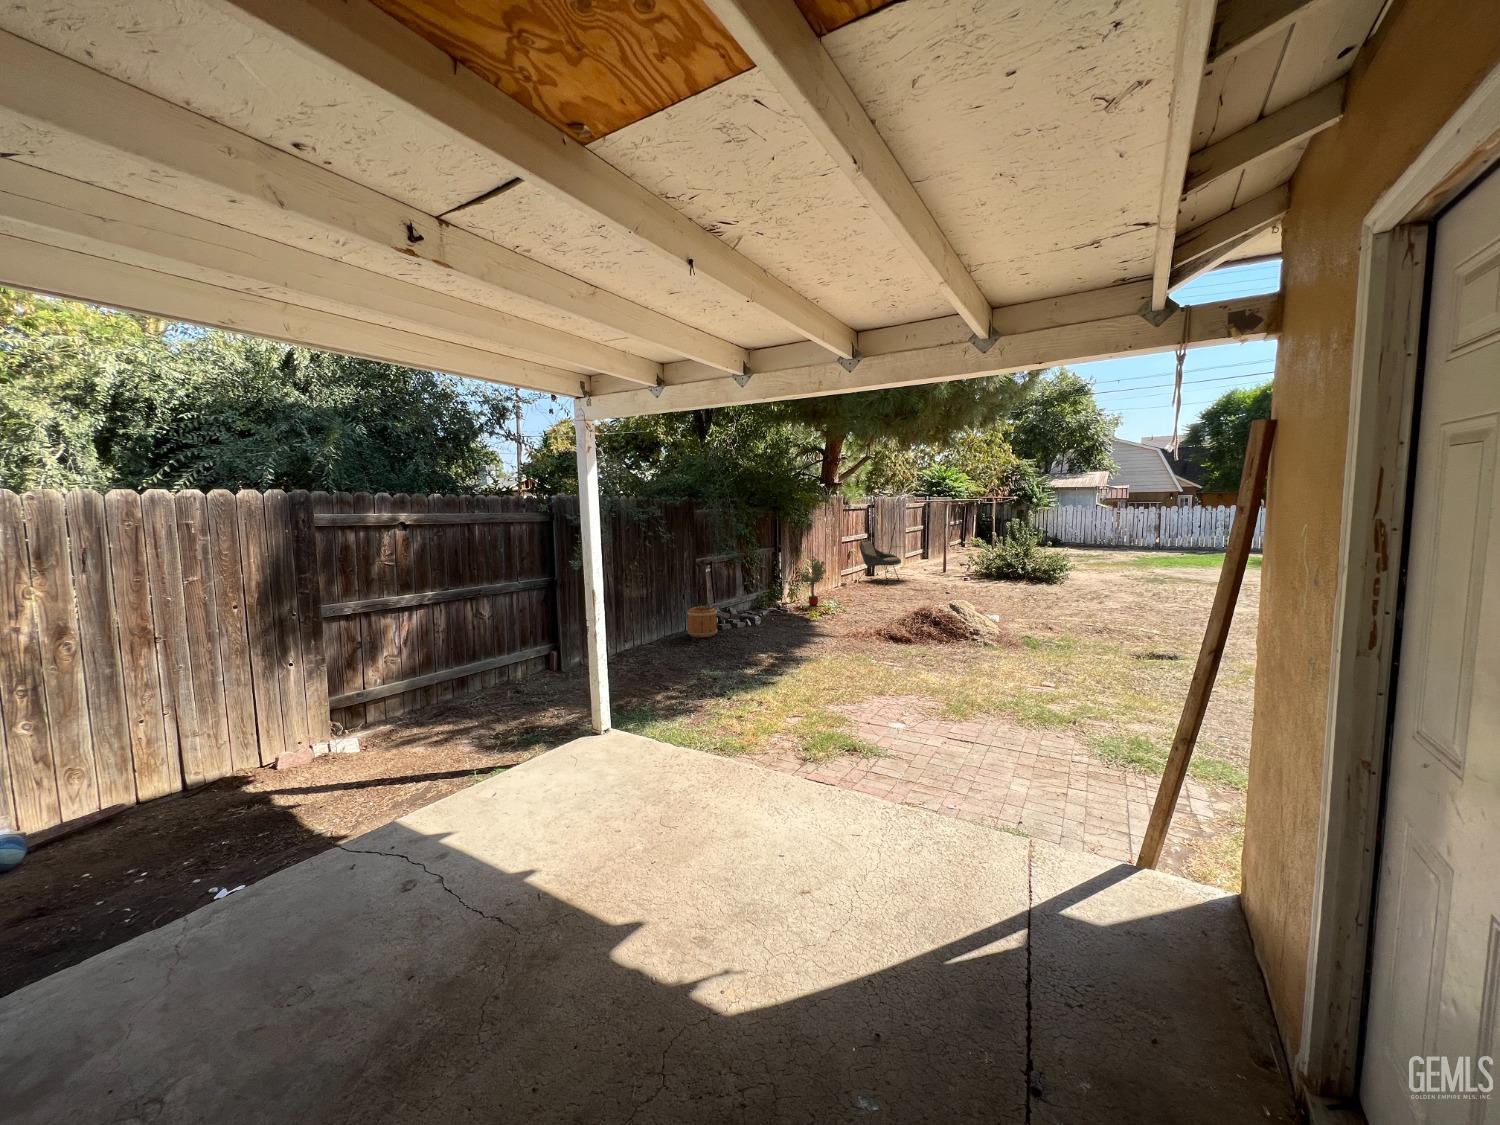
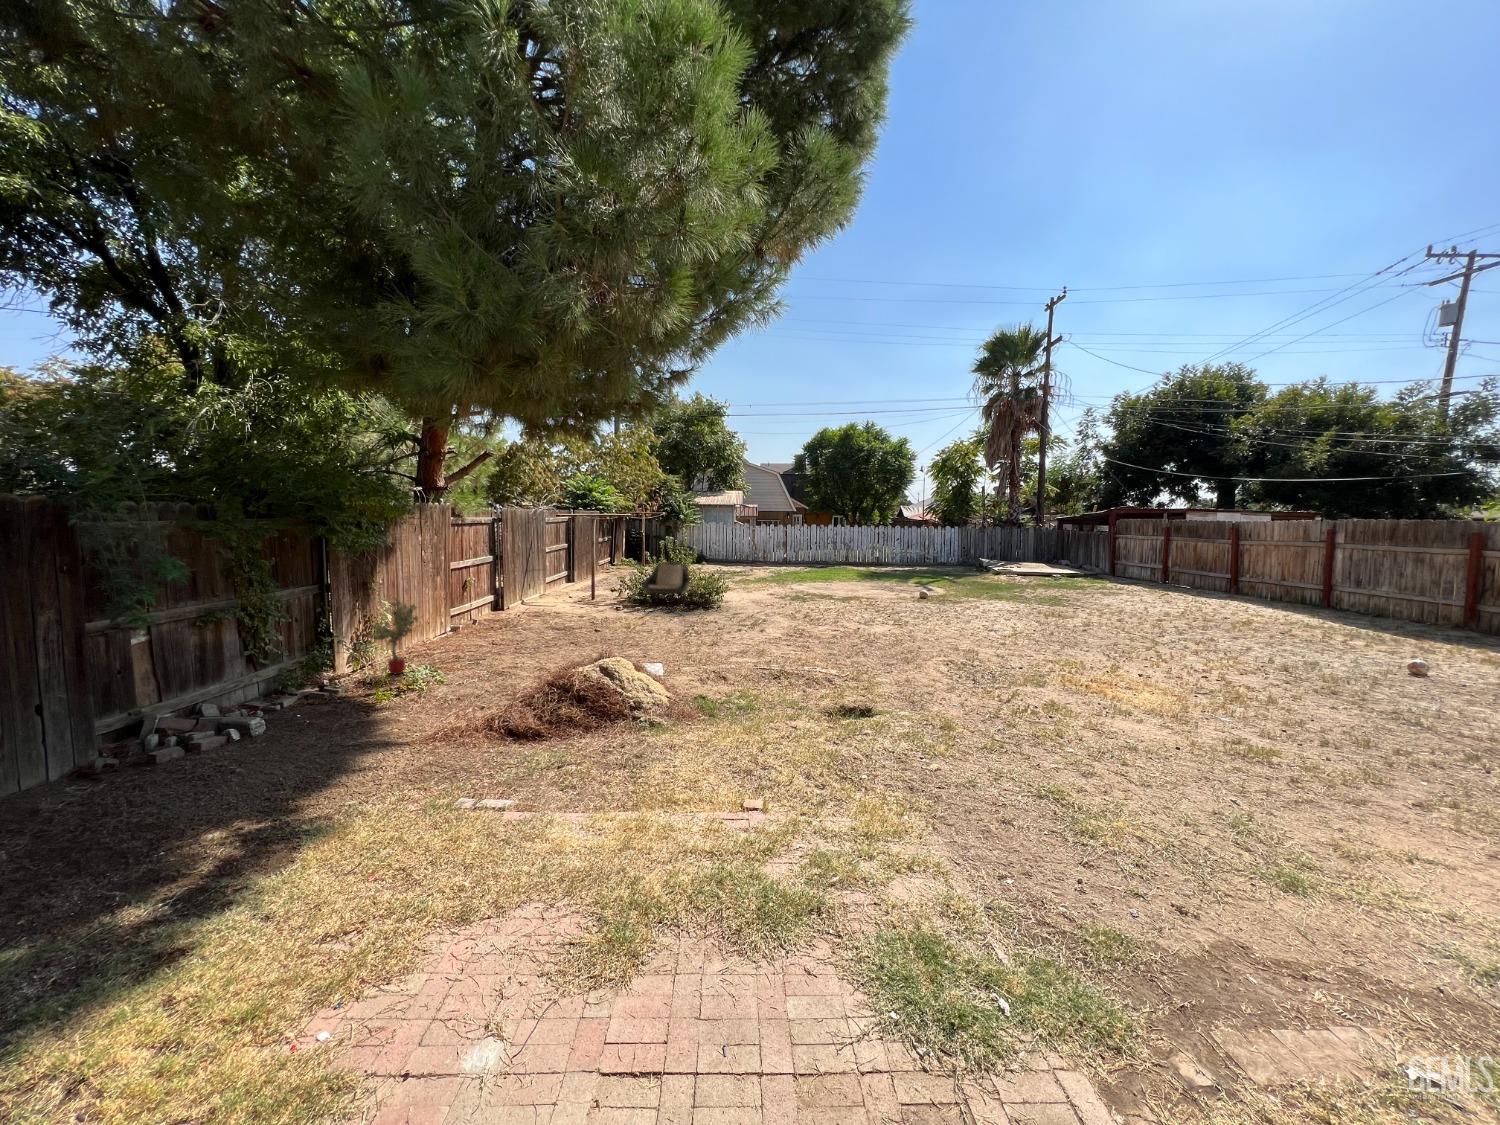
lounge chair: present [858,540,901,585] -> present [642,562,690,615]
bucket: present [687,607,718,638] -> none [66,720,159,792]

